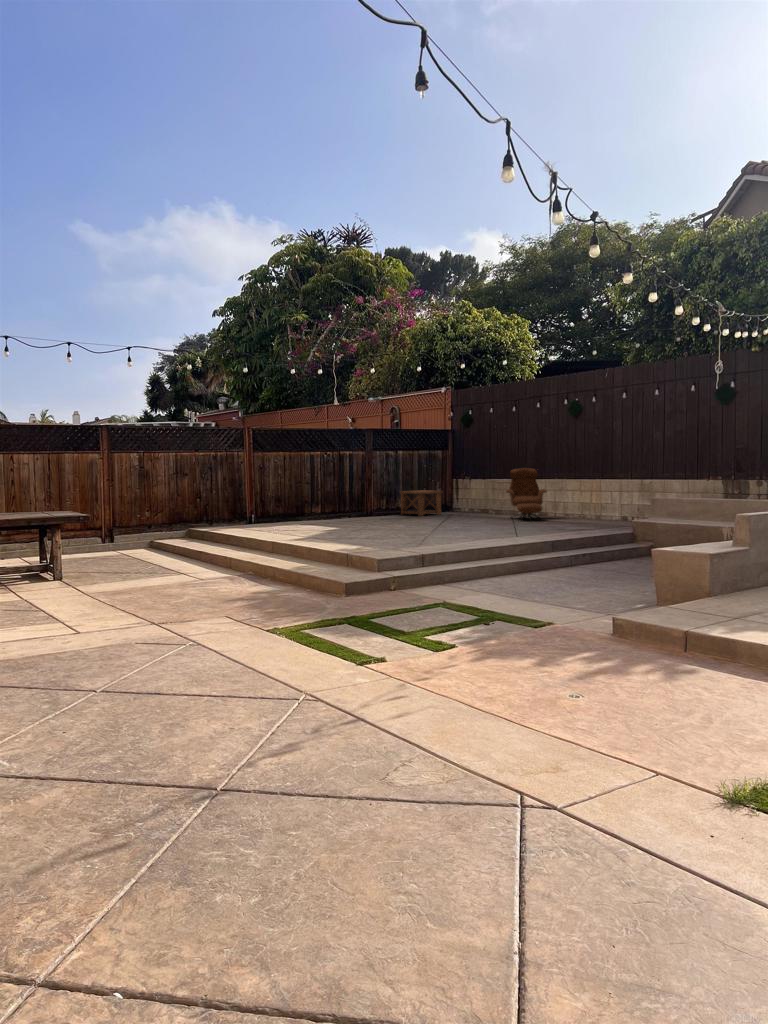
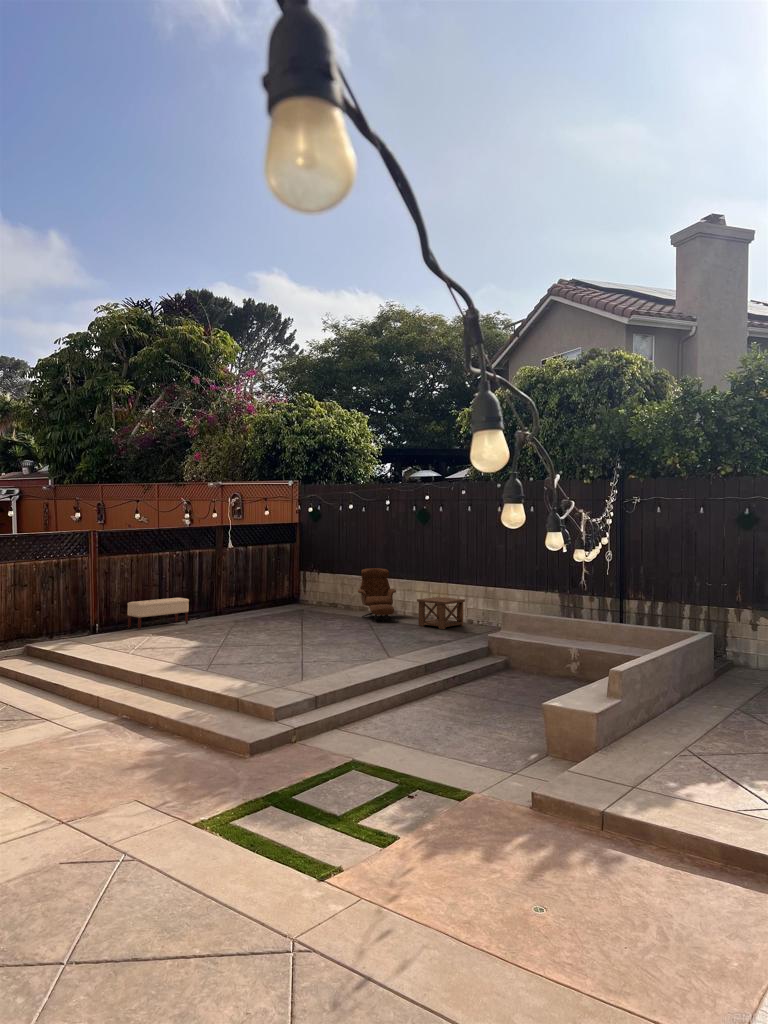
side table: present [400,491,442,516] -> present [417,597,465,629]
bench: none [280,496,337,523] -> present [127,598,189,629]

